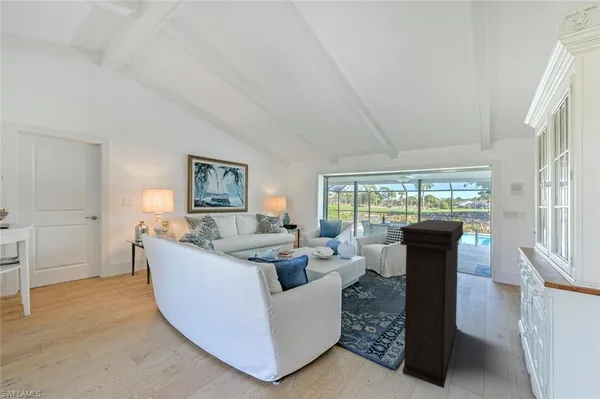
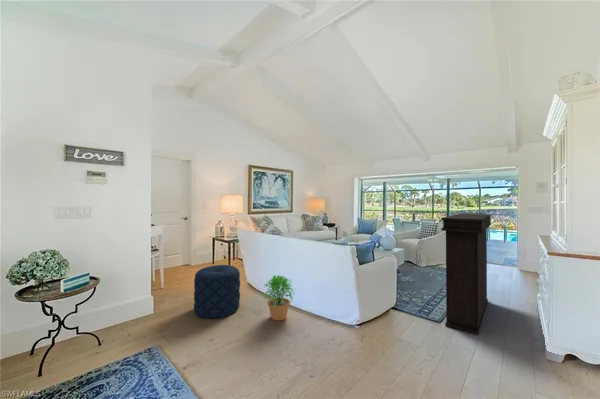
pouf: none [52,287,133,371] -> present [194,265,240,318]
potted plant: none [153,304,206,371] -> present [263,275,293,320]

